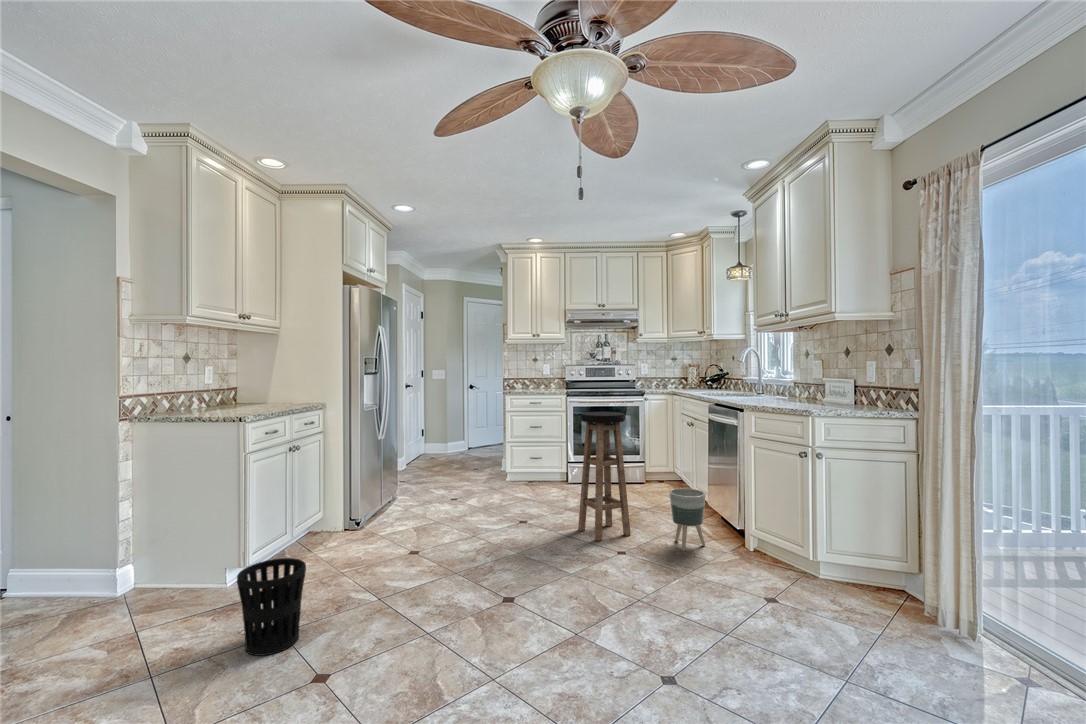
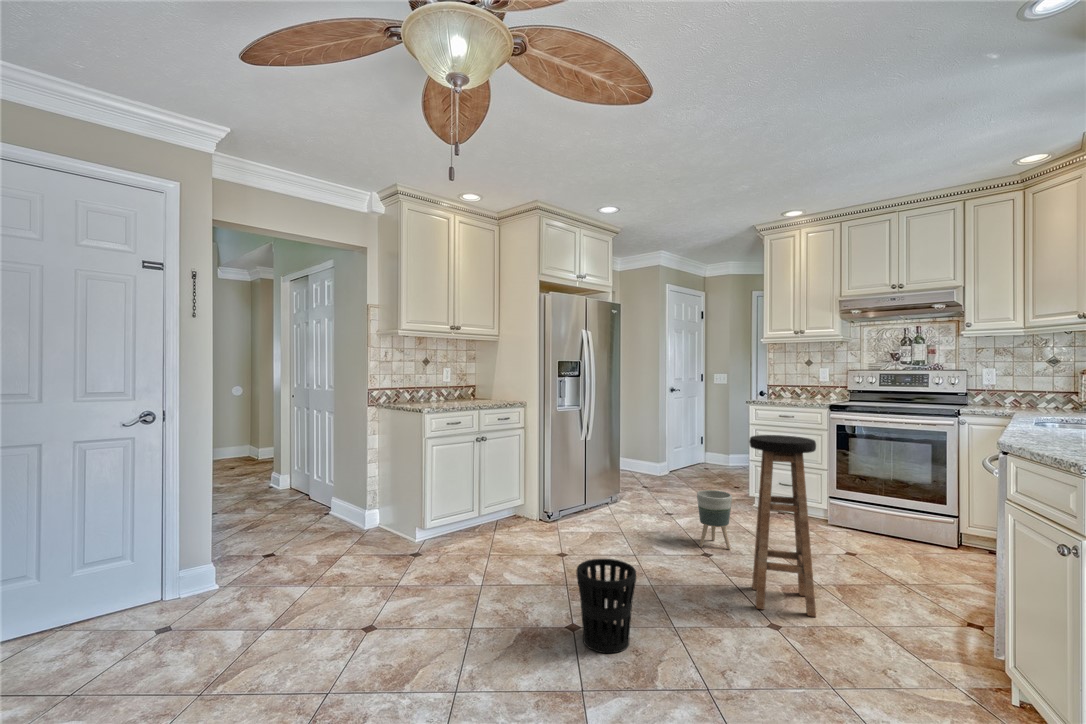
planter: present [669,488,705,551] -> present [697,490,732,549]
wastebasket: present [237,558,306,656] -> present [576,559,636,653]

